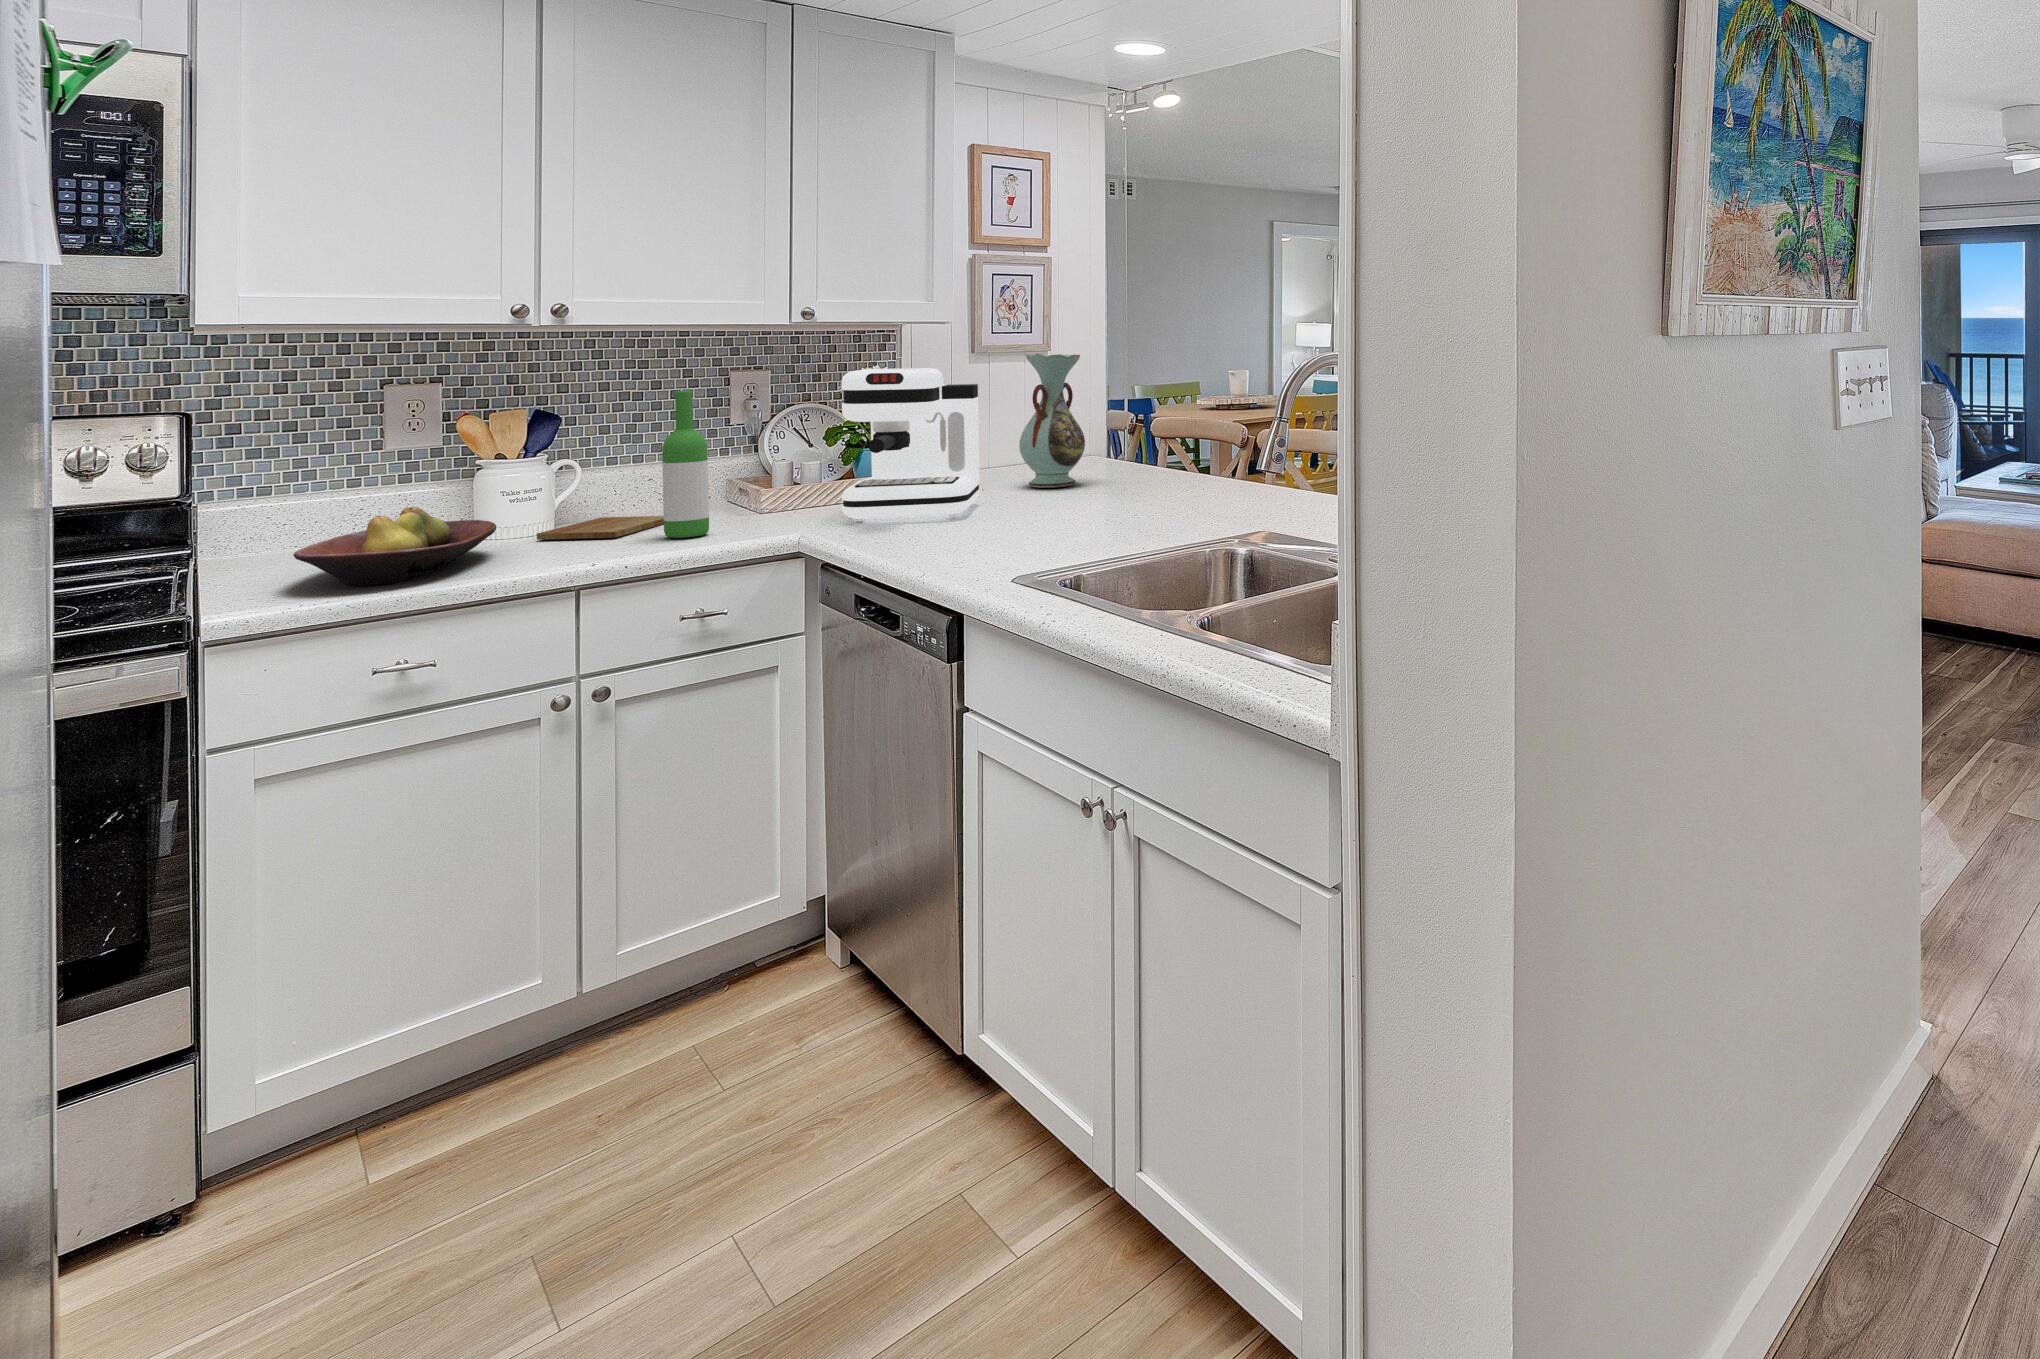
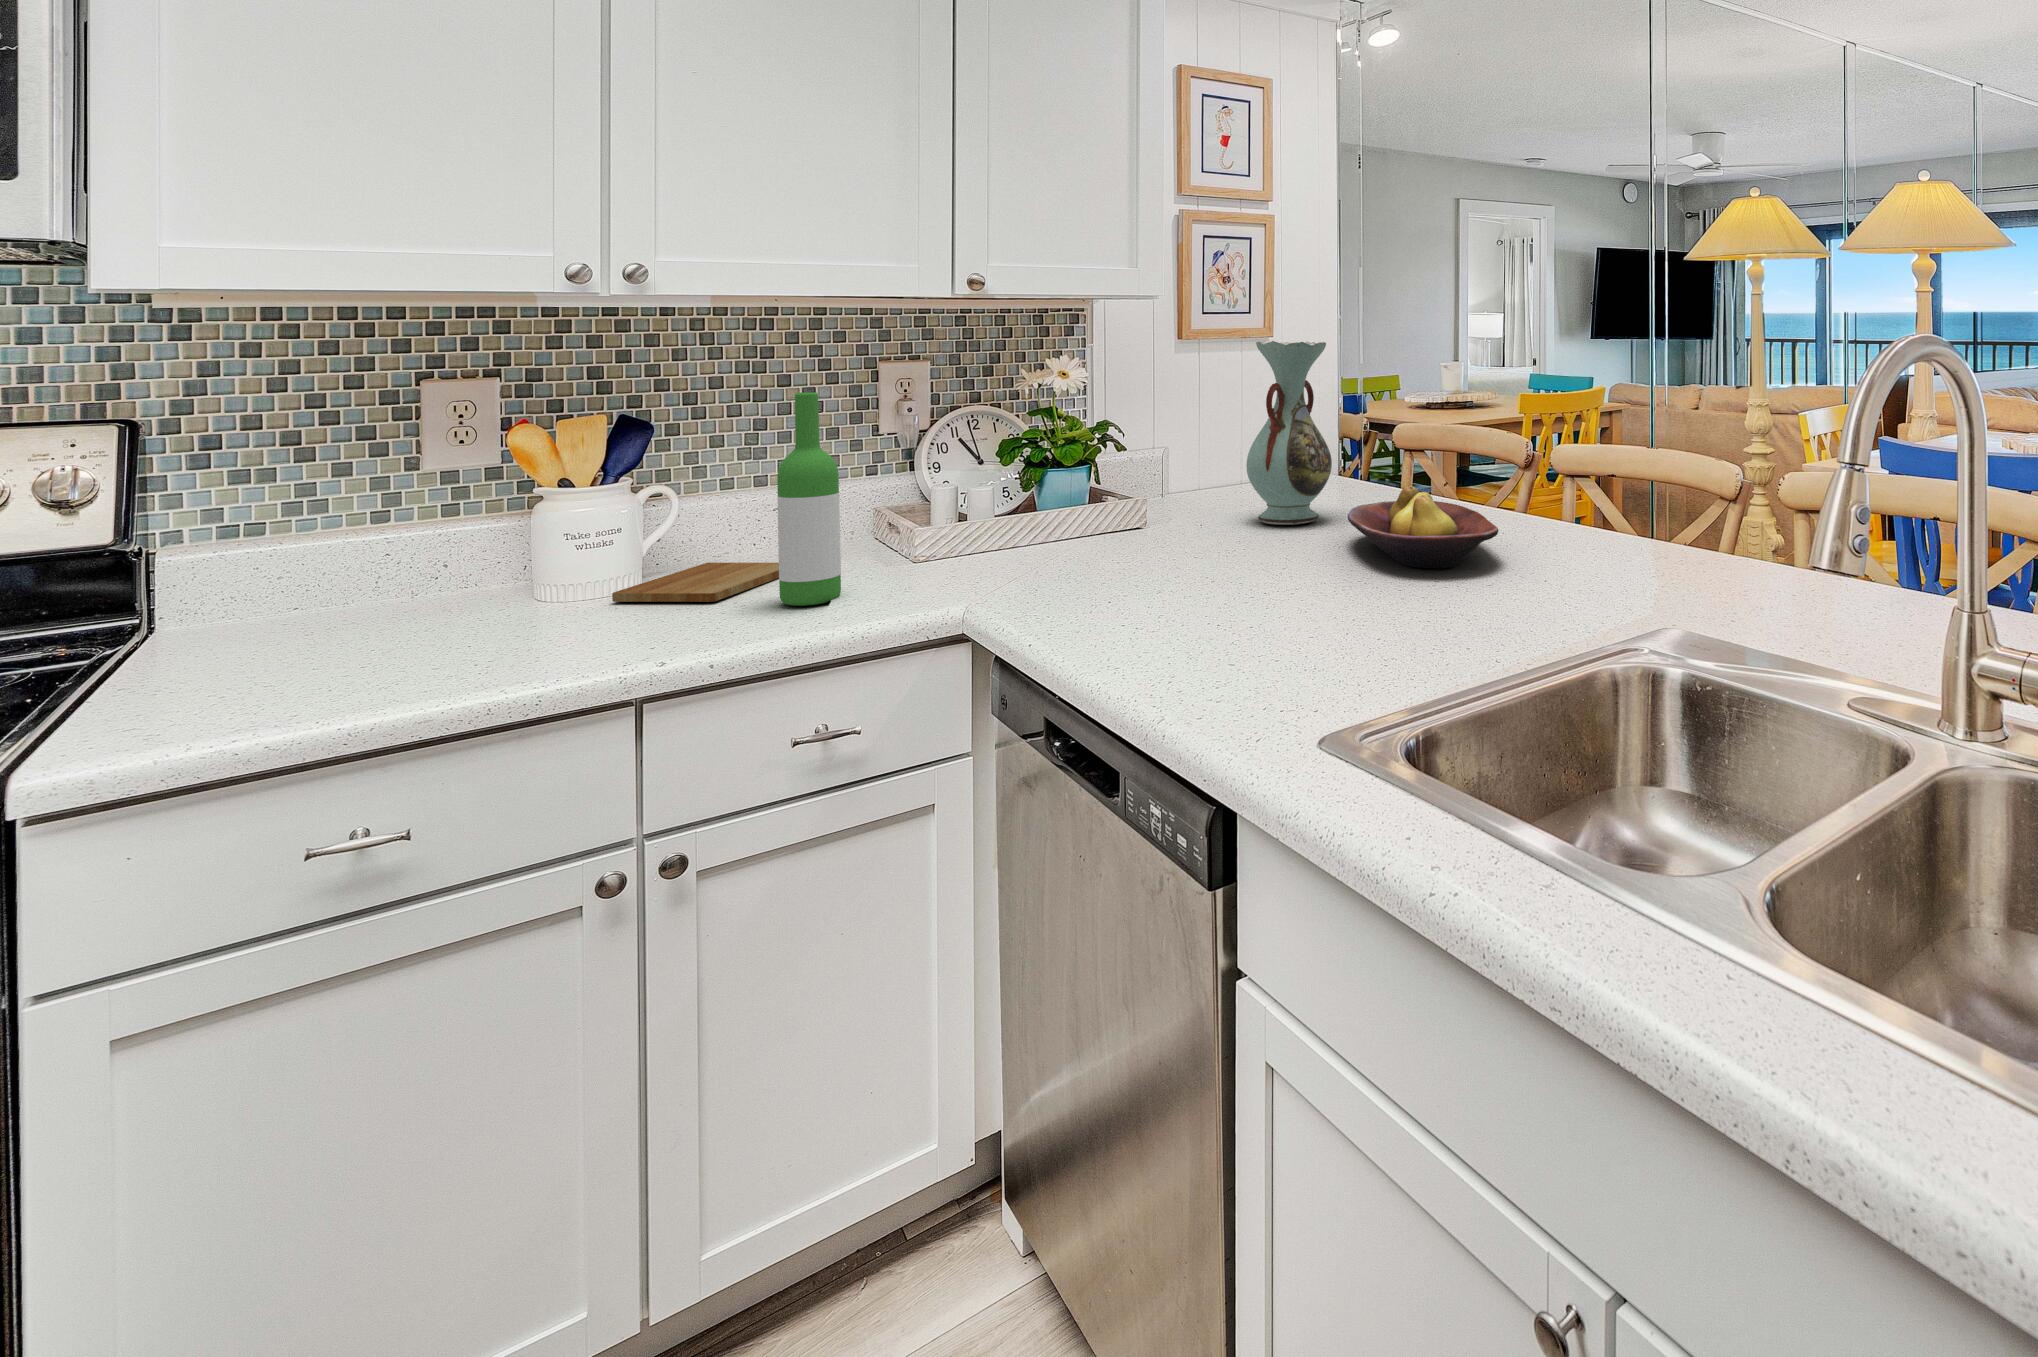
coffee maker: present [842,368,980,521] -> none [1020,361,1202,582]
fruit bowl: present [293,507,497,585] -> present [1348,486,1499,568]

